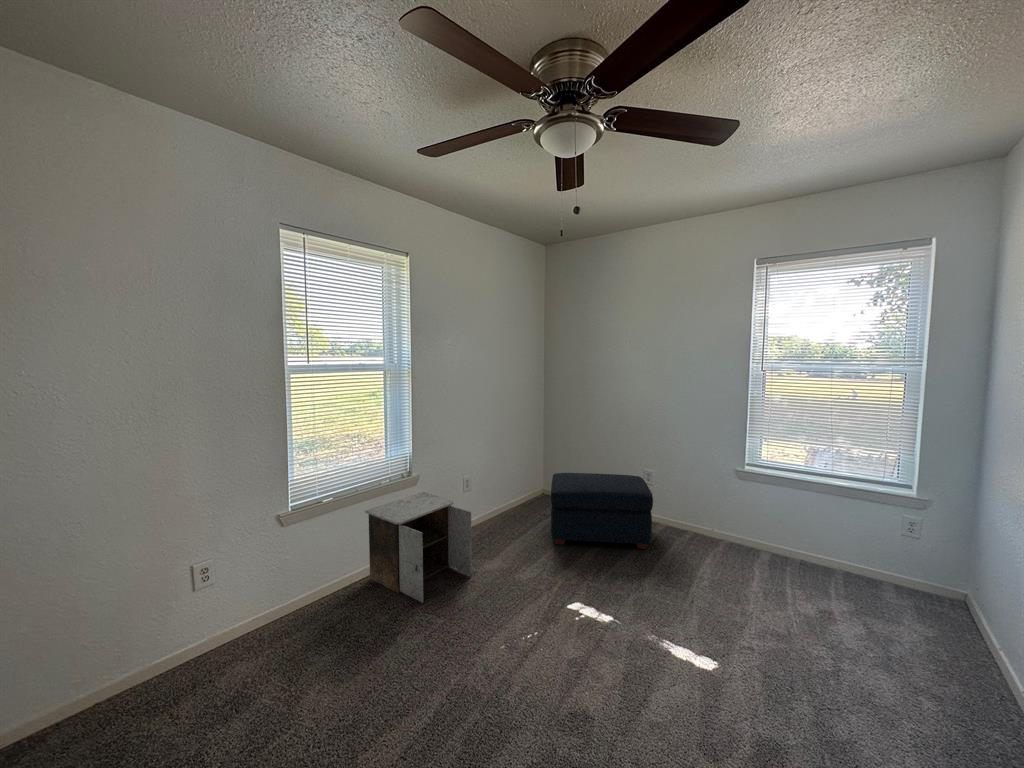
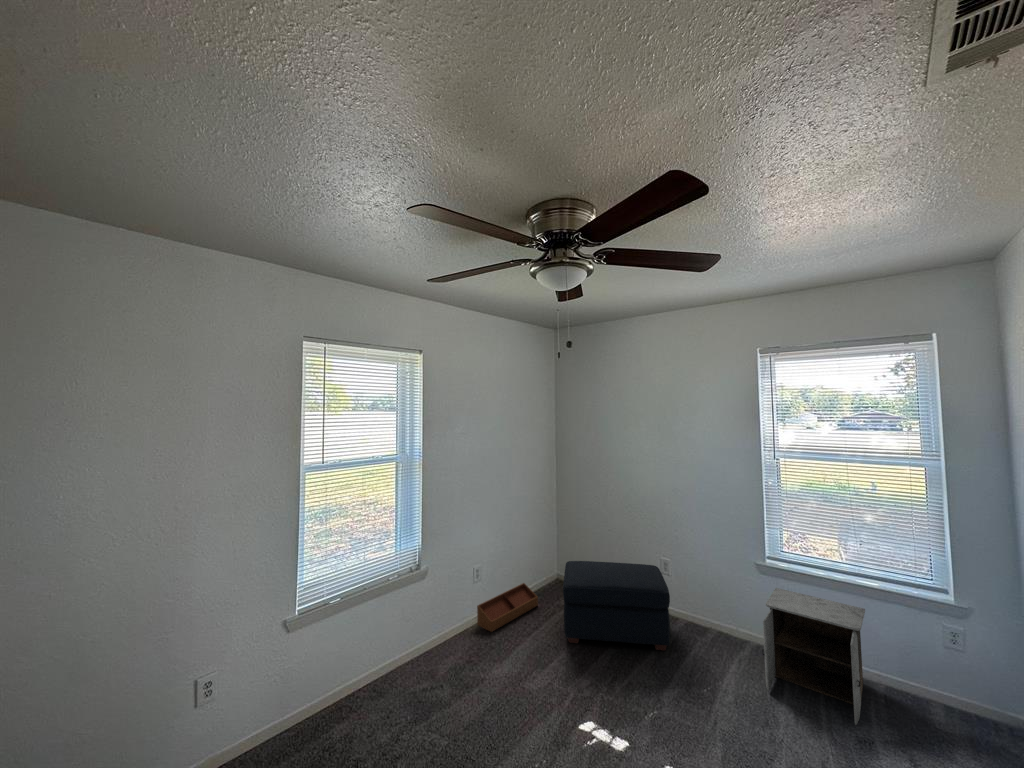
nightstand: present [365,492,472,603] -> present [762,588,865,725]
storage bin: none [466,495,525,537] -> present [477,583,538,632]

